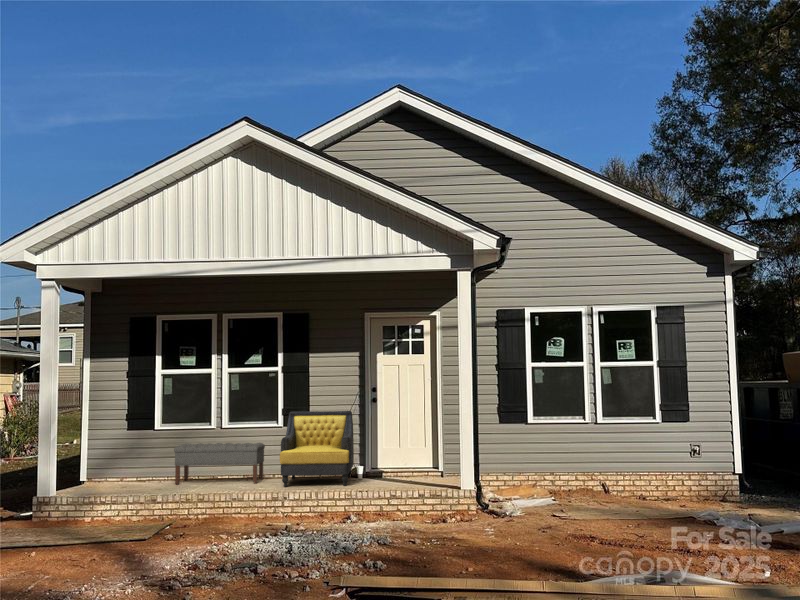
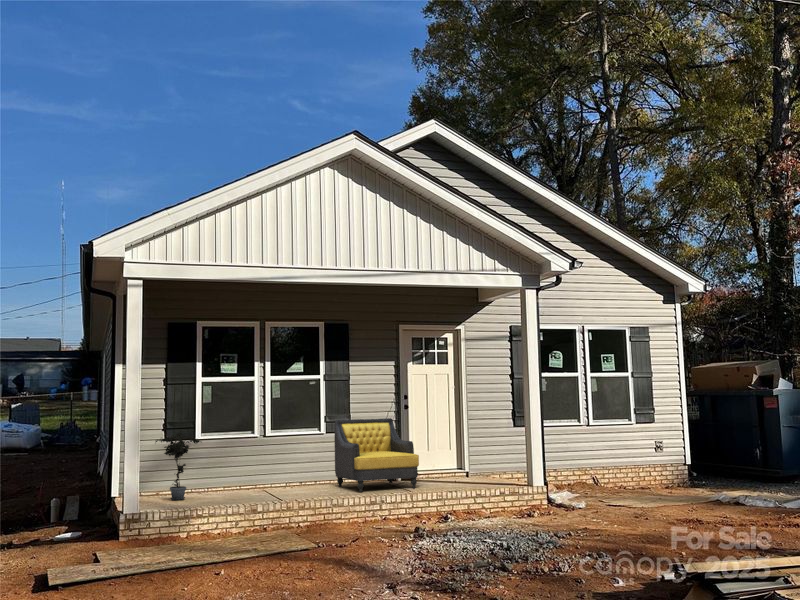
potted plant: none [114,419,151,483] -> present [156,431,201,500]
bench: present [174,443,265,484] -> none [229,452,321,498]

